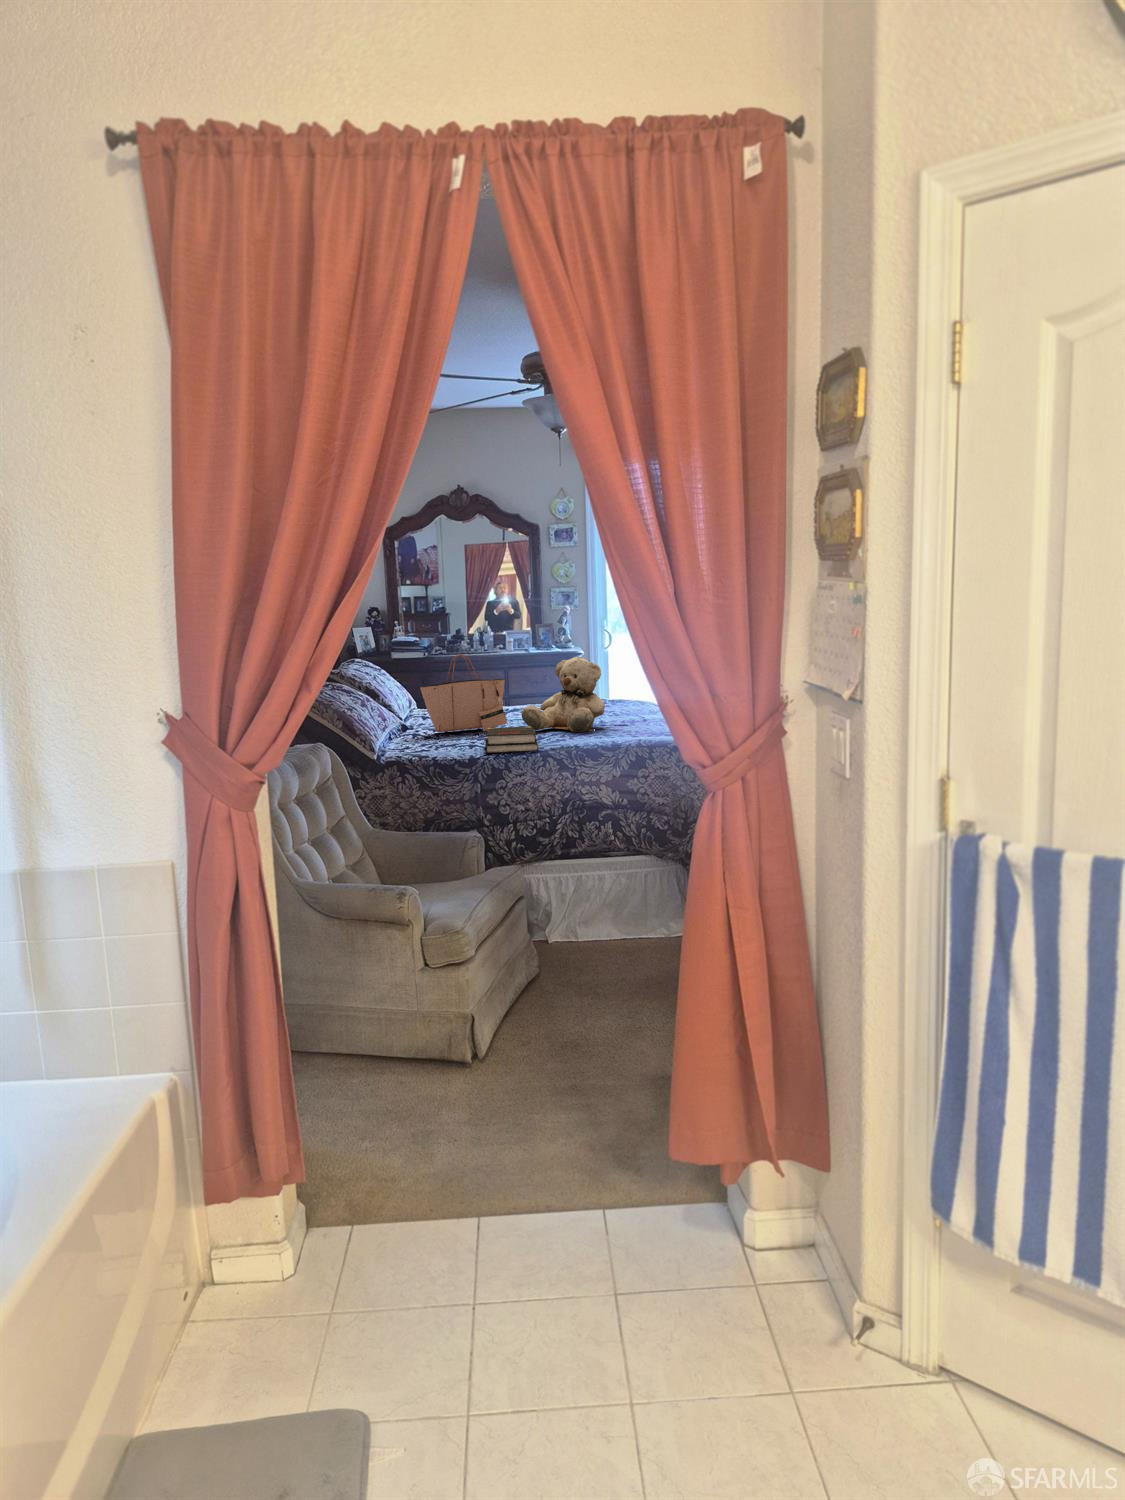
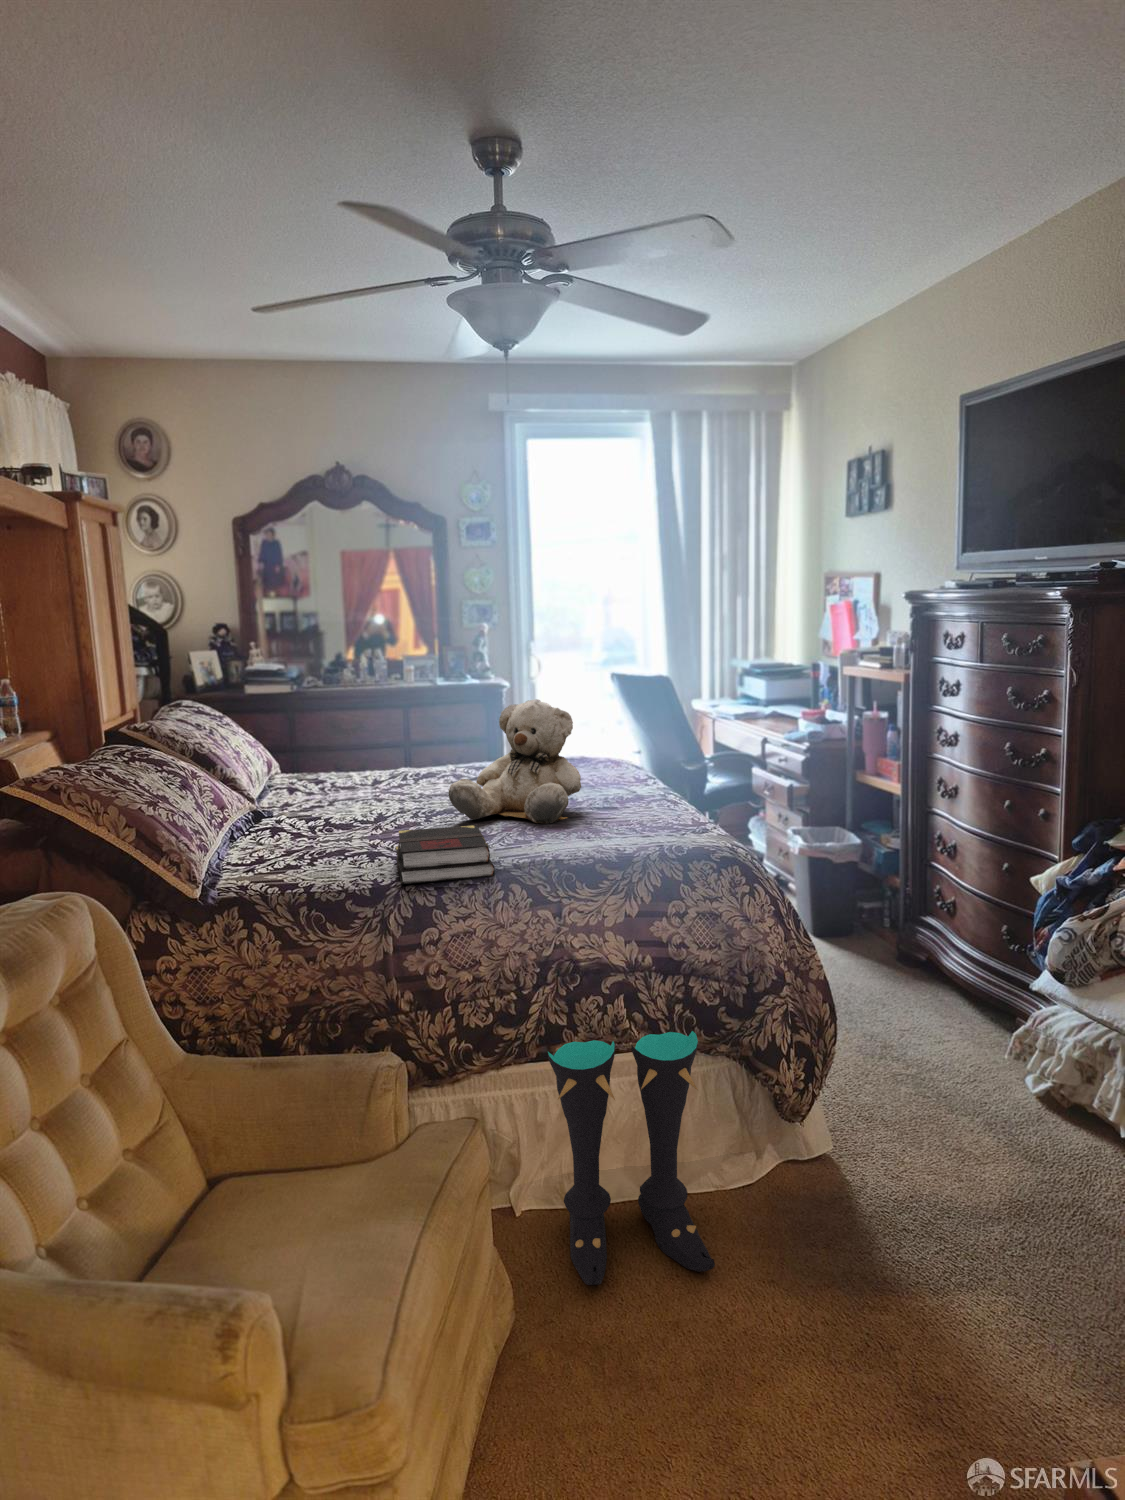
tote bag: present [420,655,507,732] -> none [281,698,423,823]
boots: none [563,839,650,969] -> present [548,1031,715,1285]

